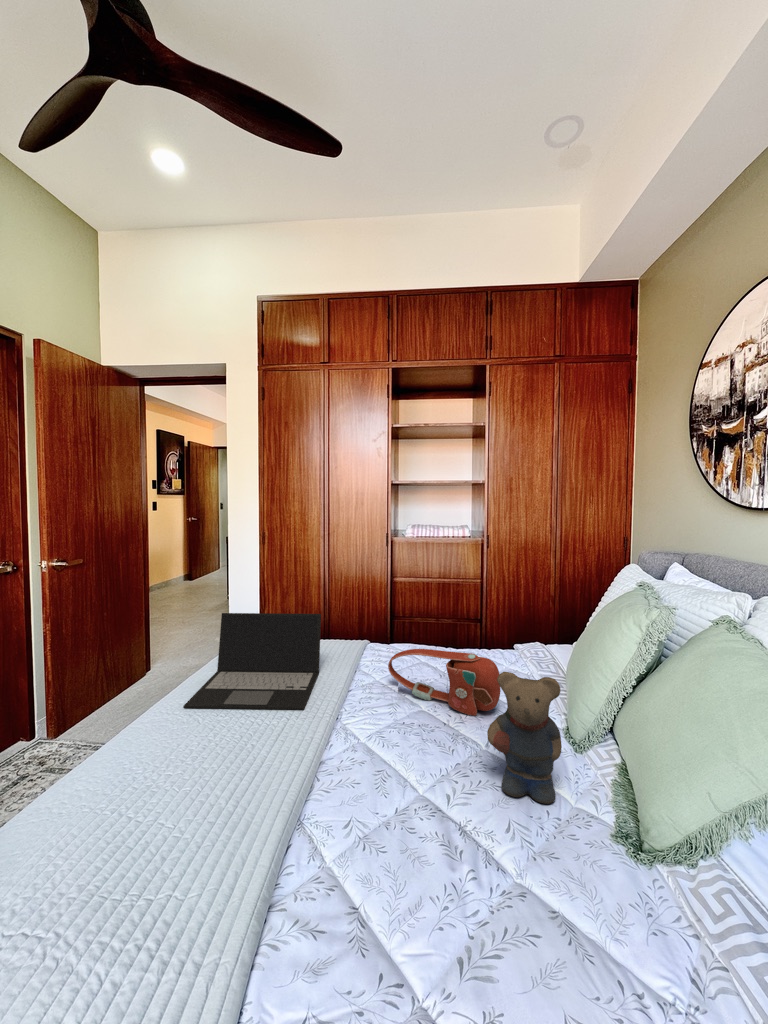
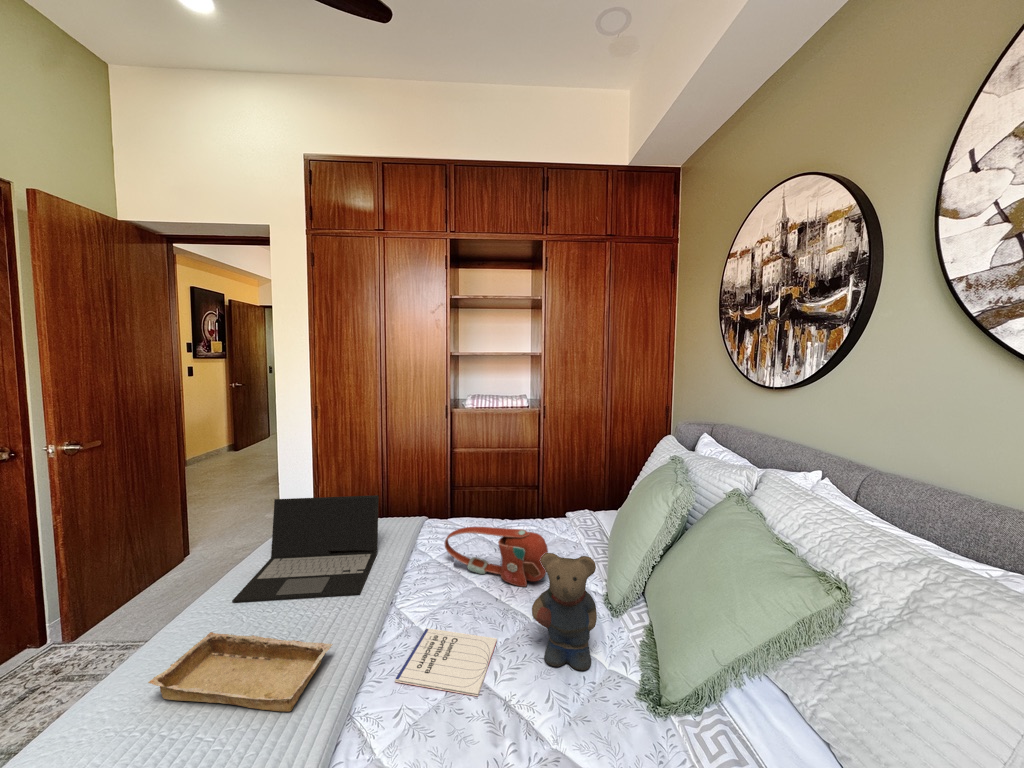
tray: none [112,730,281,811] -> present [148,632,333,712]
notebook: none [343,744,448,819] -> present [395,628,497,696]

